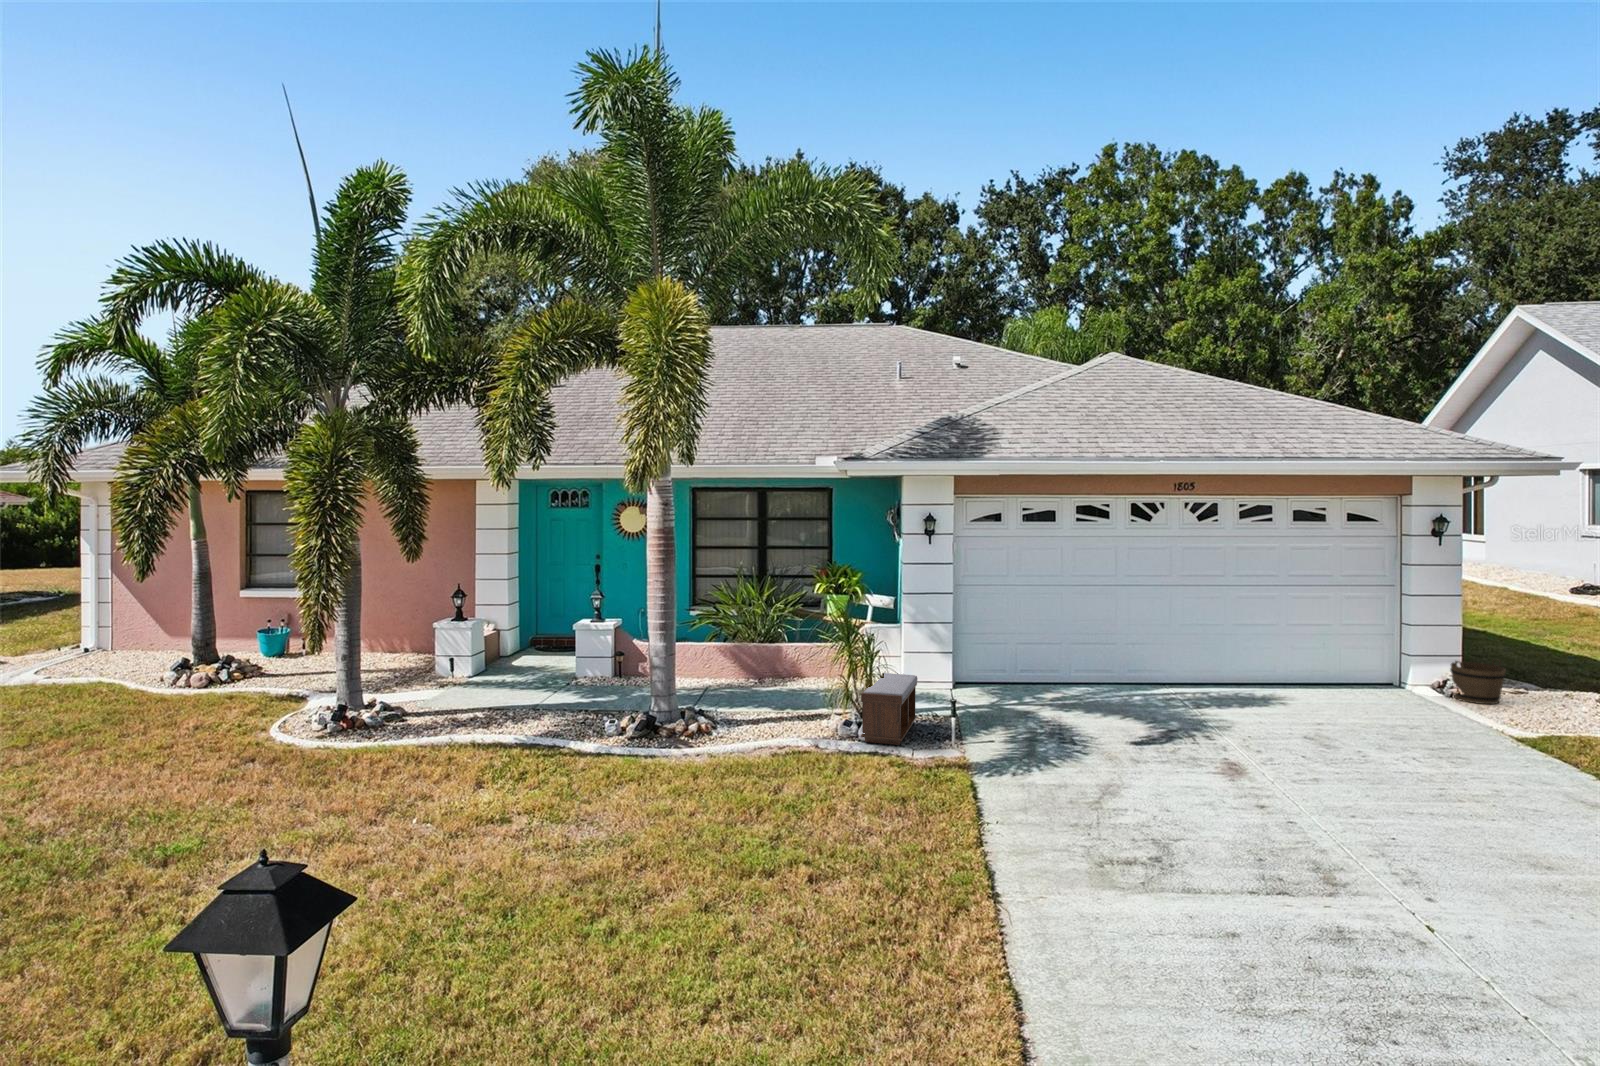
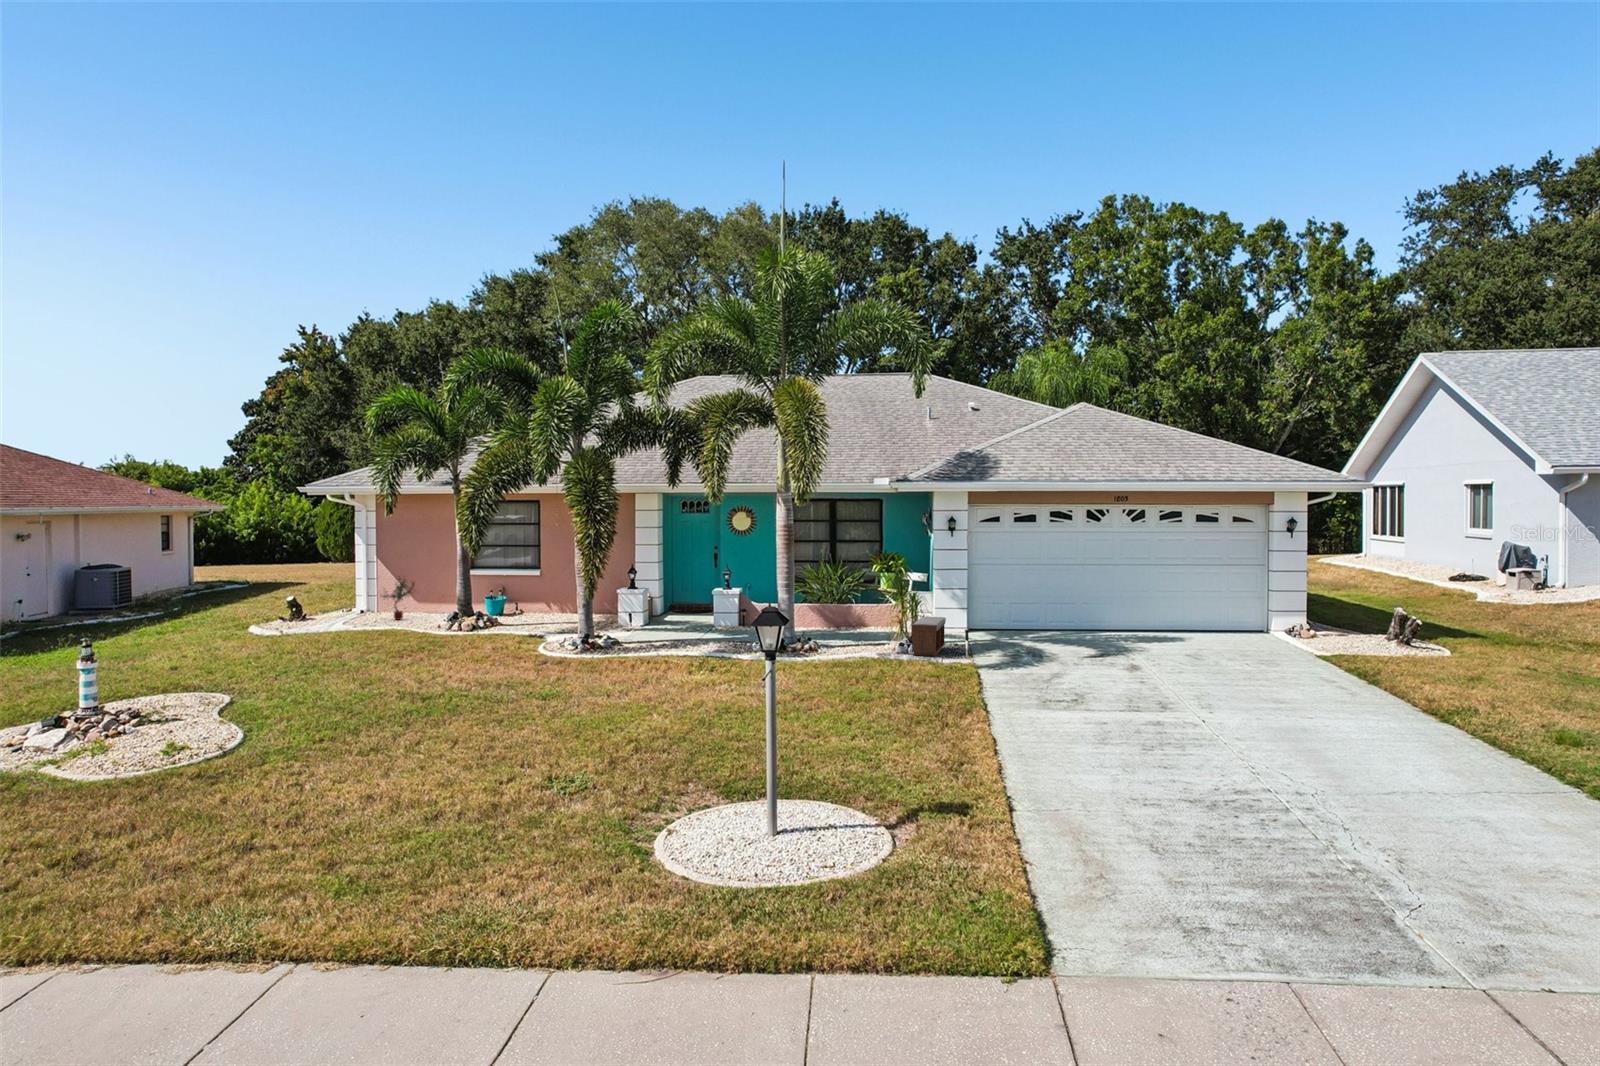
potted tree: none [113,594,167,658] -> present [382,576,415,620]
bucket: present [1450,659,1506,704] -> none [1297,611,1331,640]

